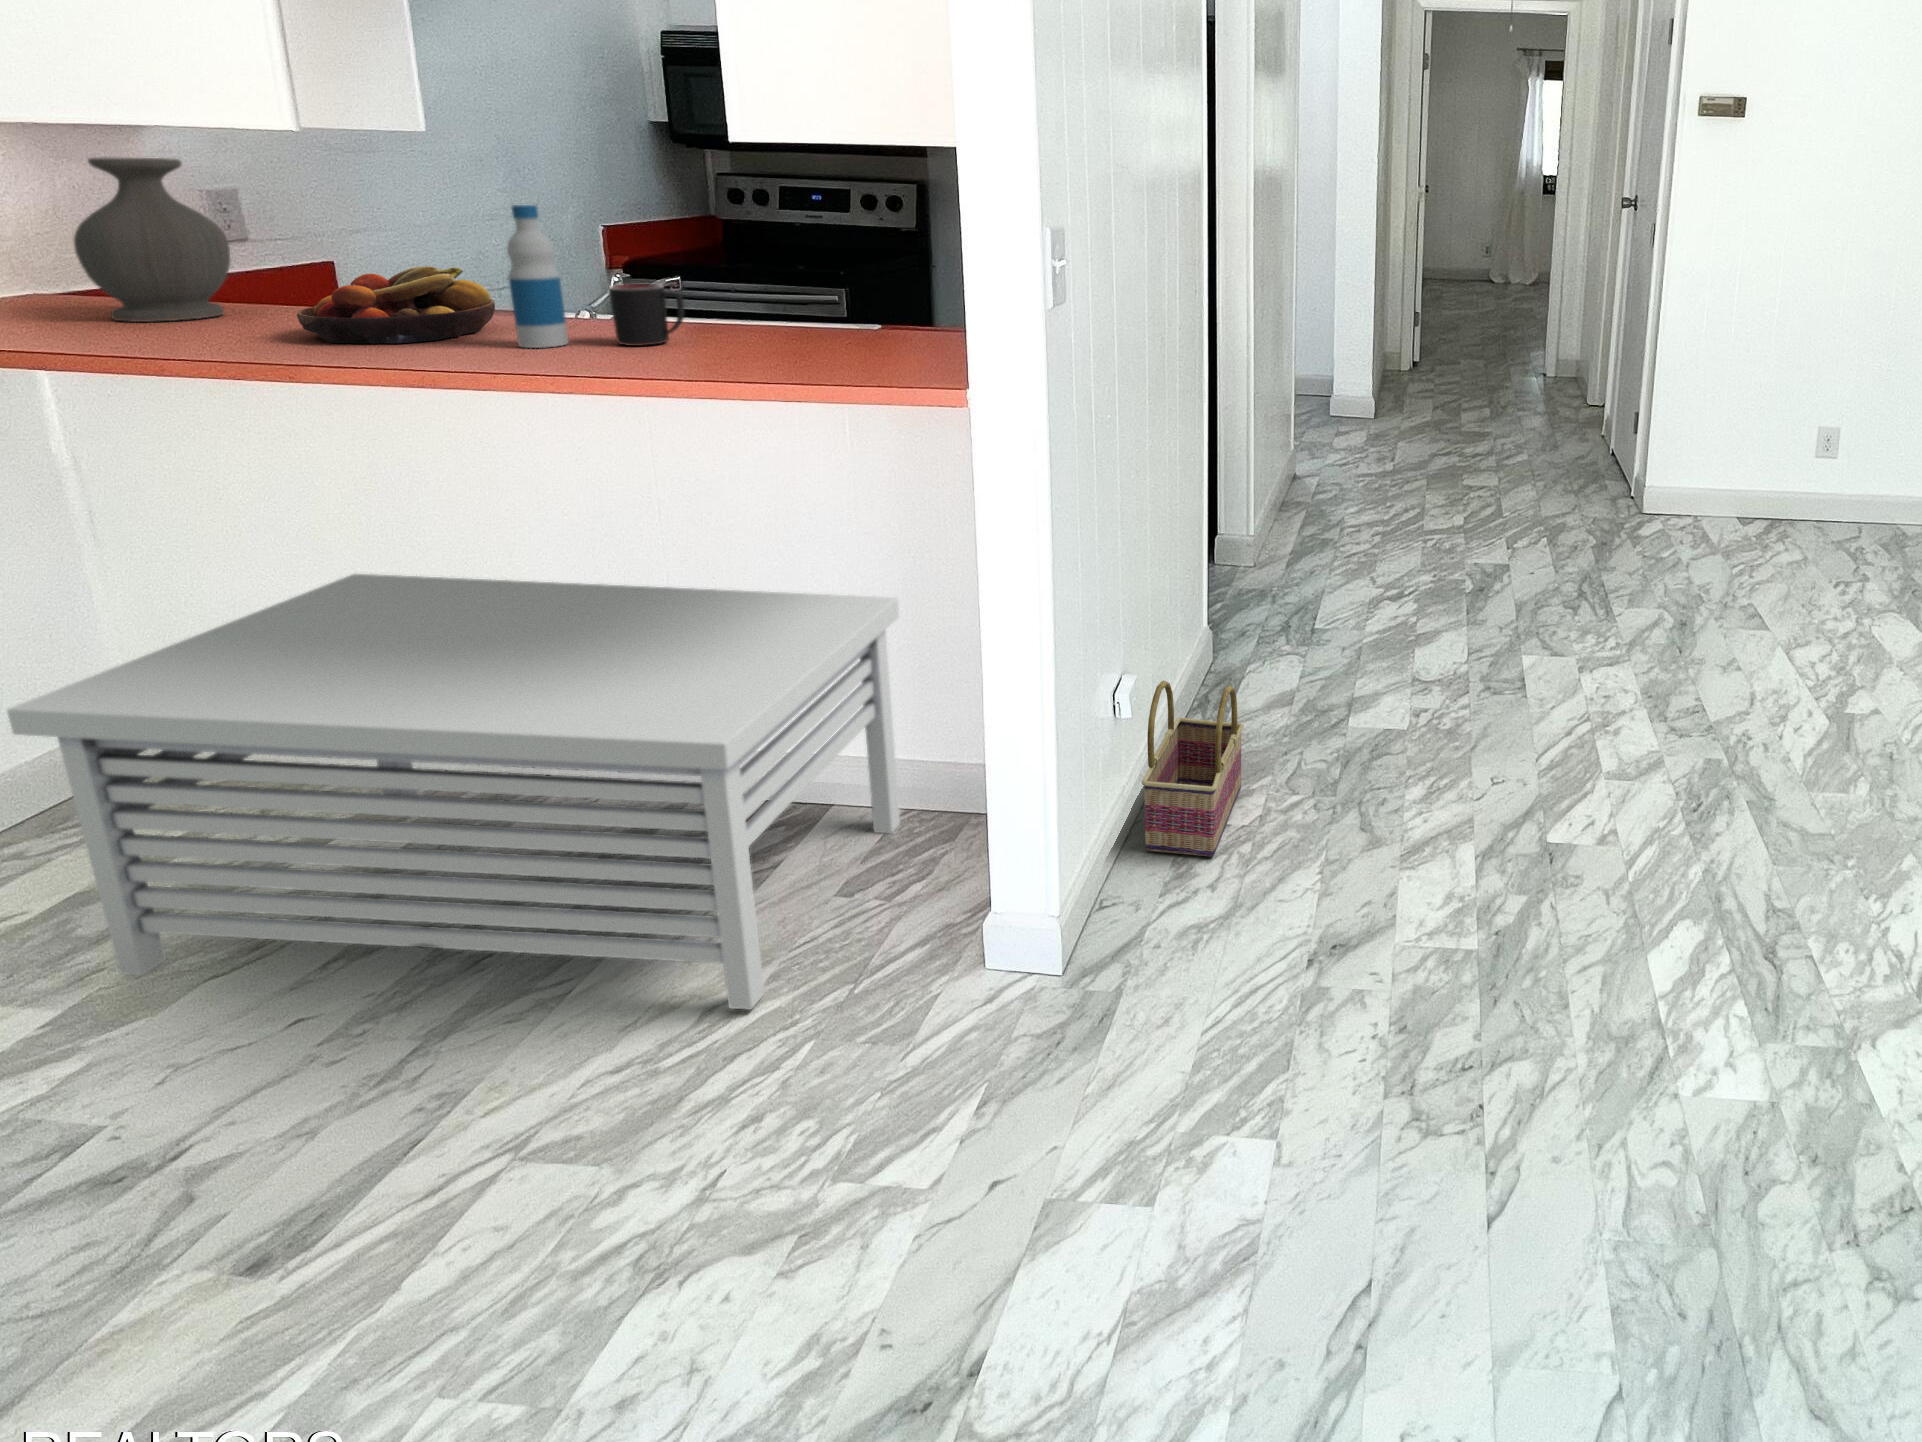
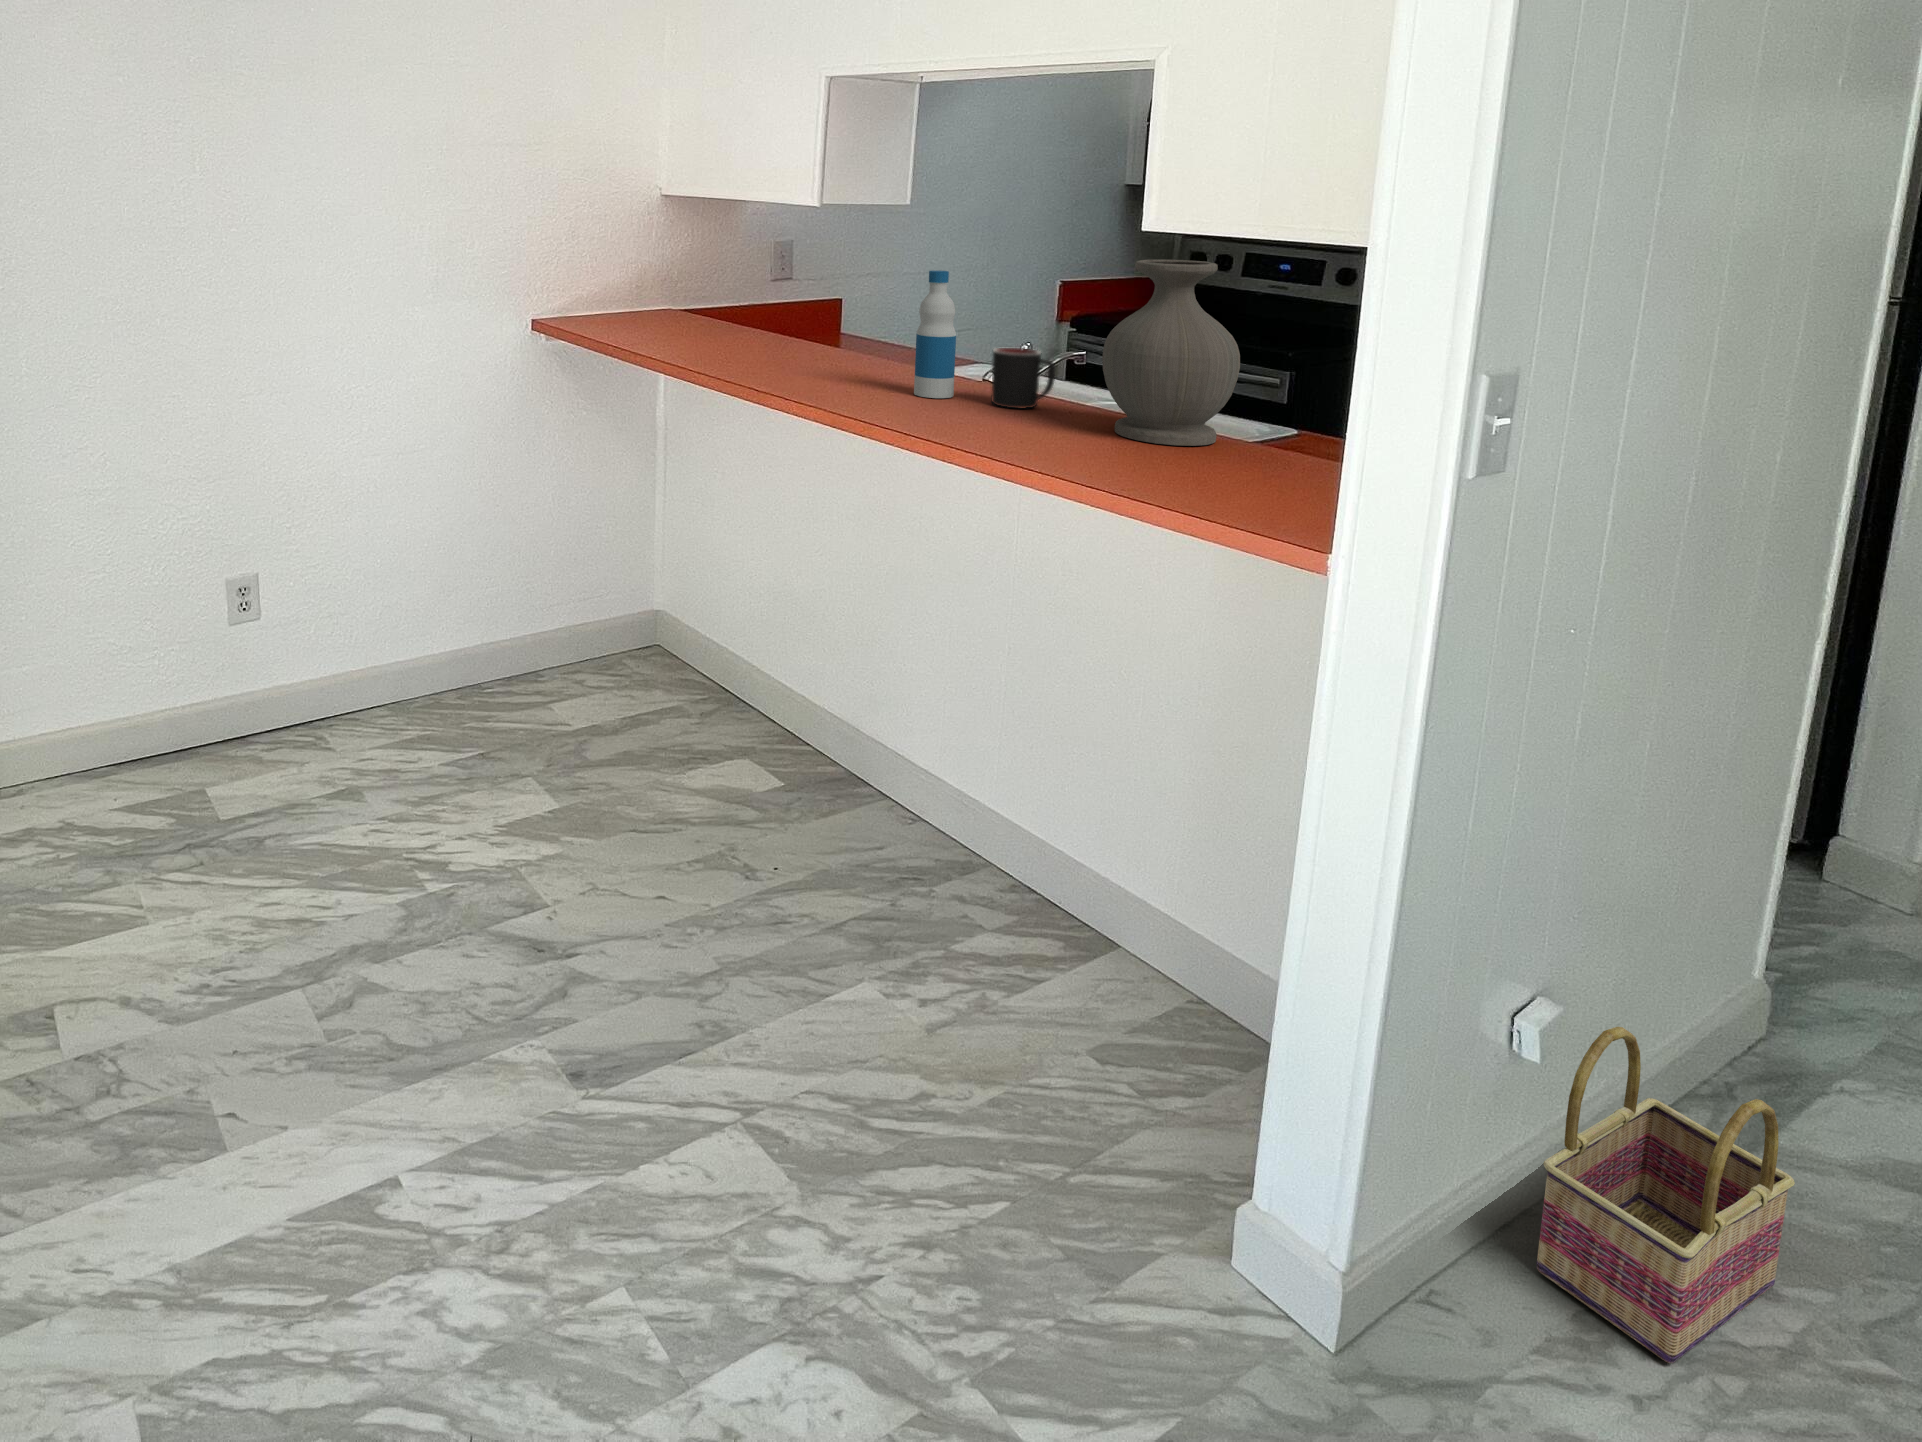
vase: present [74,157,230,322] -> present [1102,260,1240,446]
fruit bowl: present [297,266,495,344] -> none [782,315,912,379]
storage bench: present [7,574,900,1009] -> none [582,555,1224,1123]

